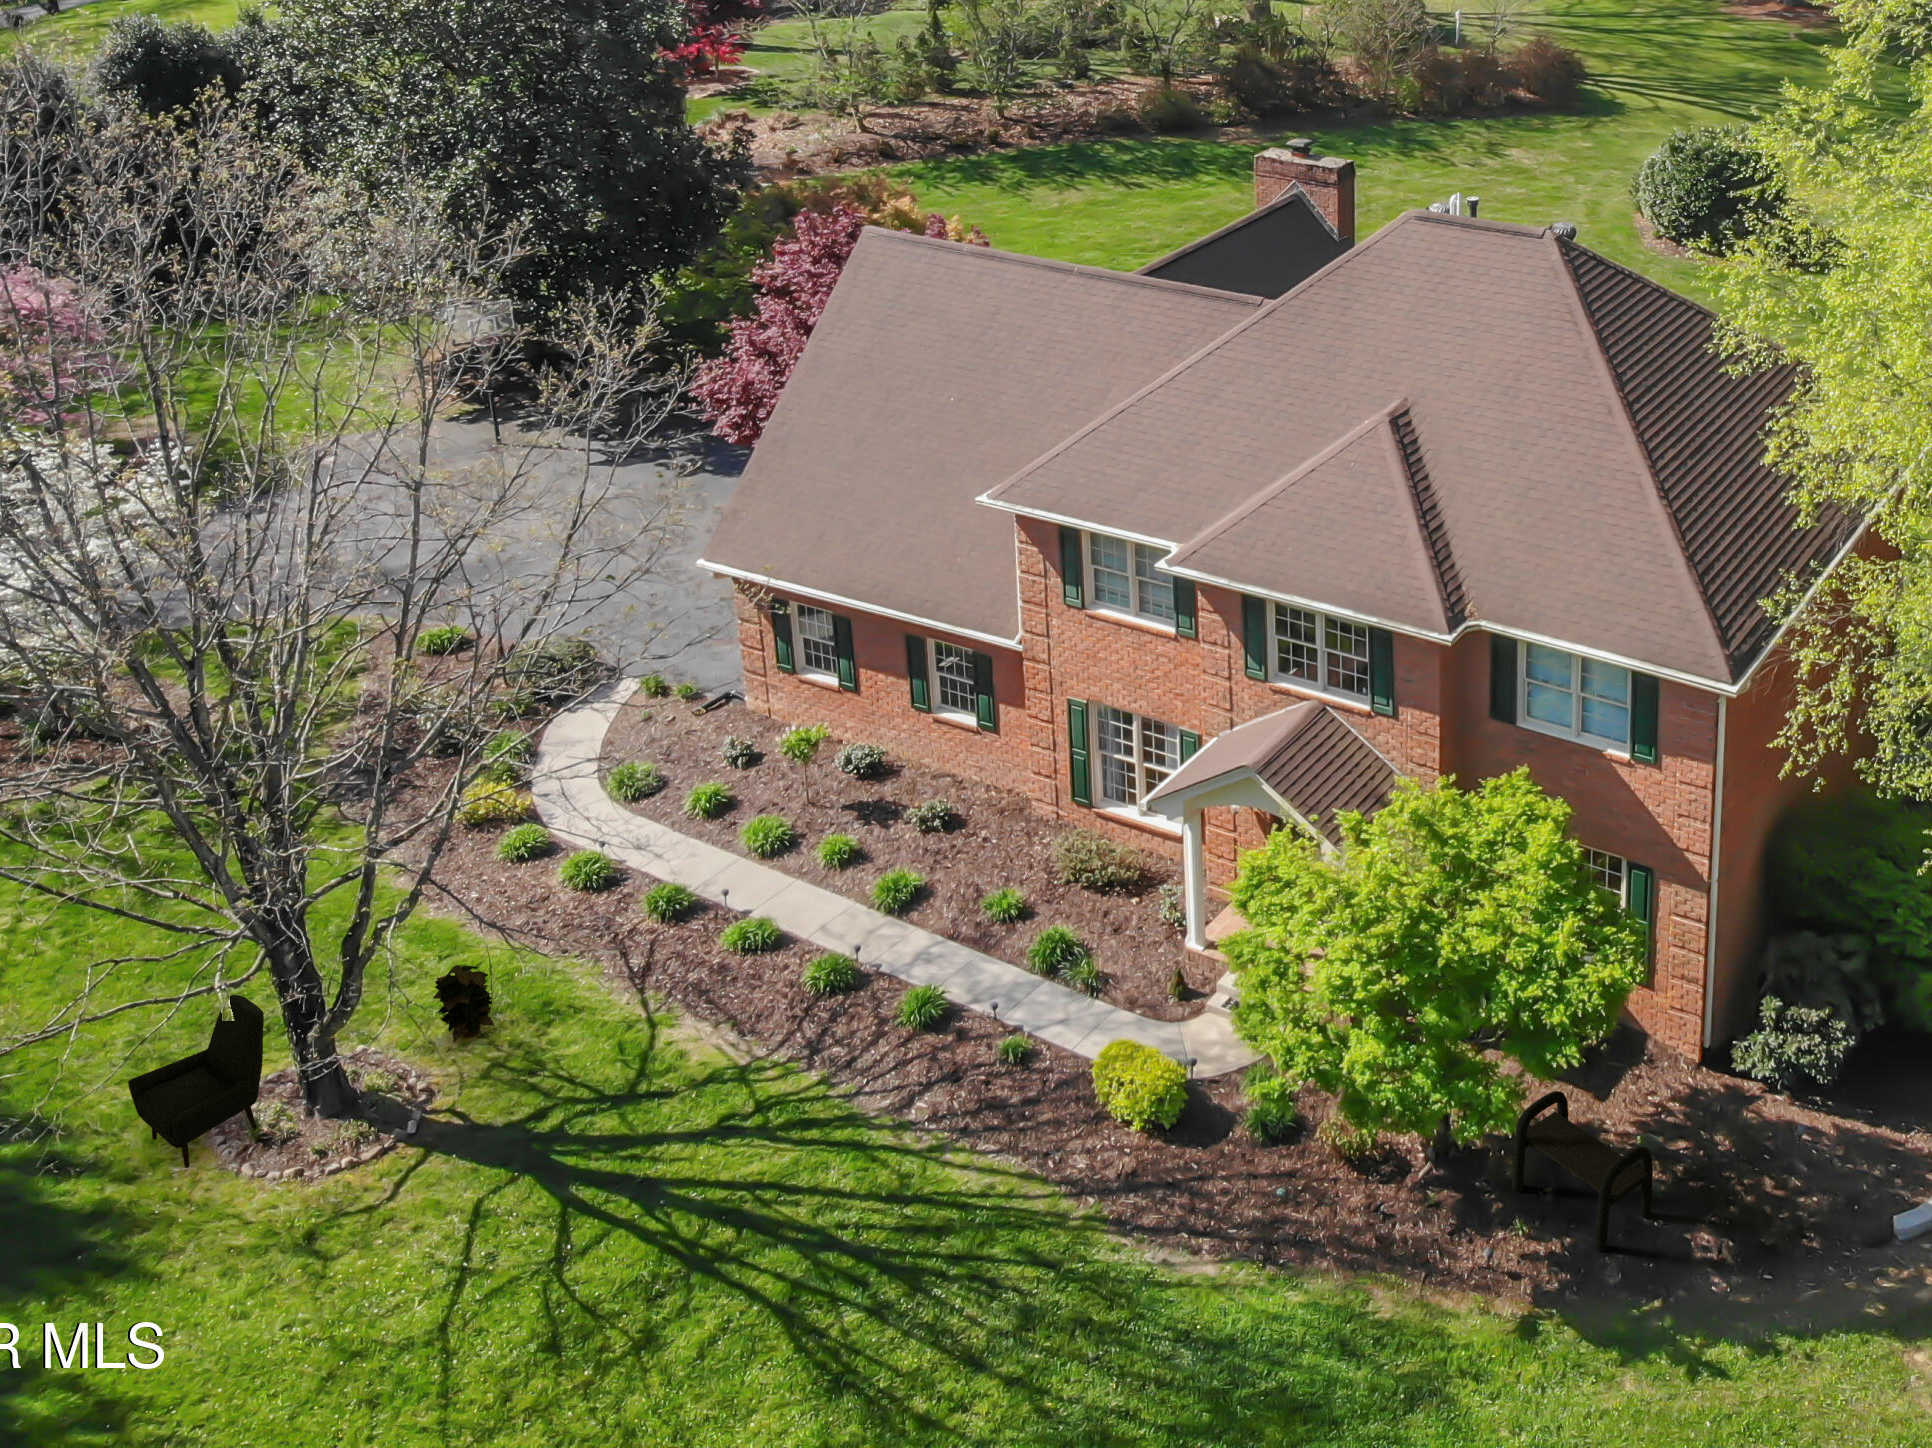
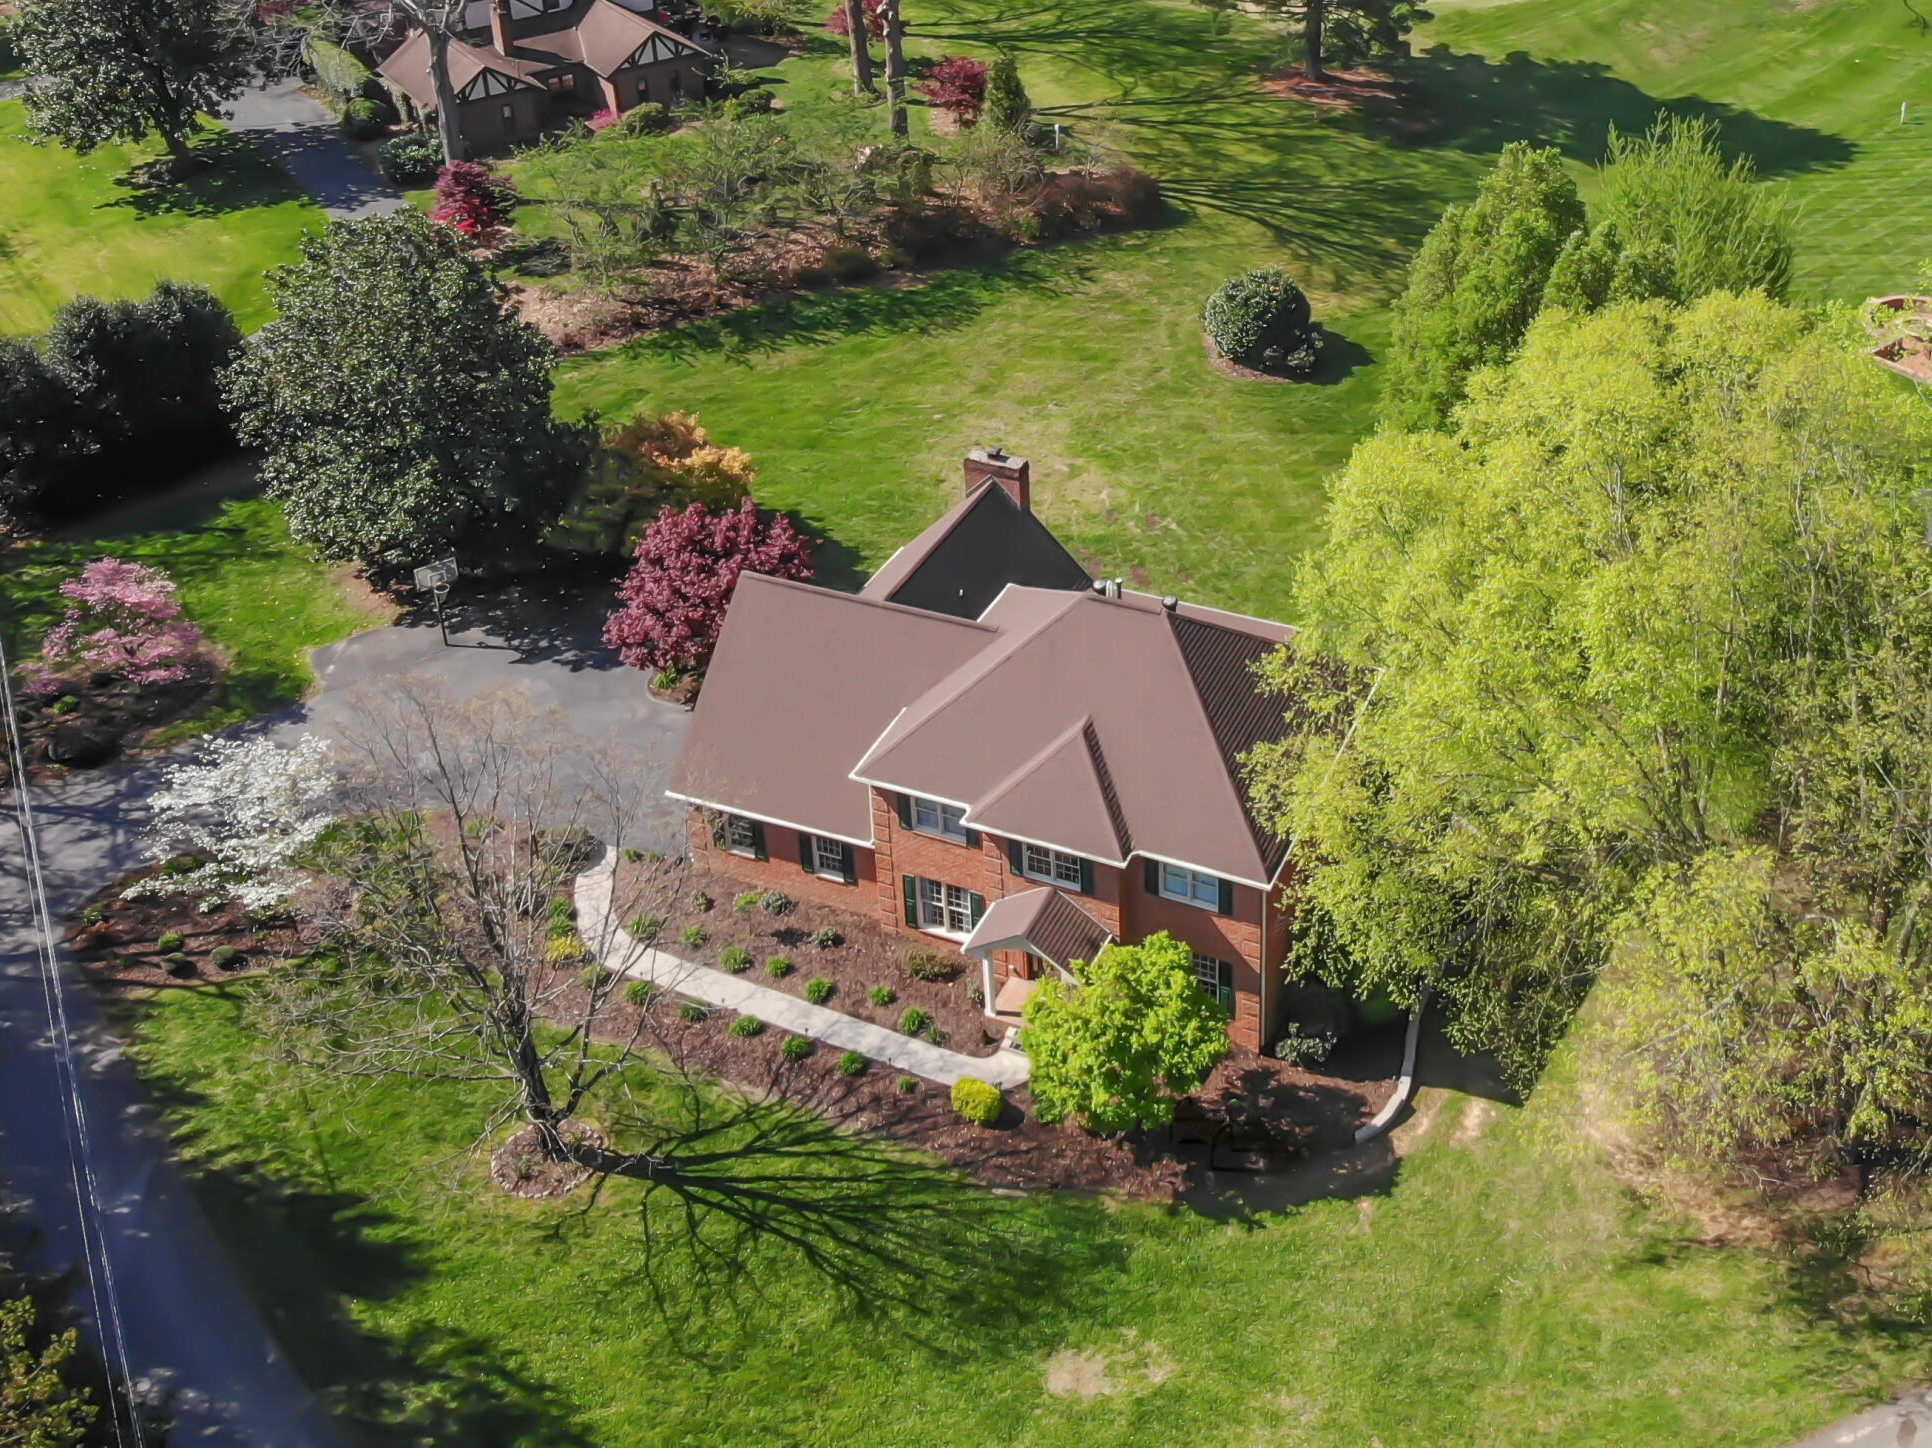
decorative plant: present [433,965,494,1042] -> none [597,1067,629,1108]
chair: present [128,995,264,1168] -> none [467,1102,533,1190]

